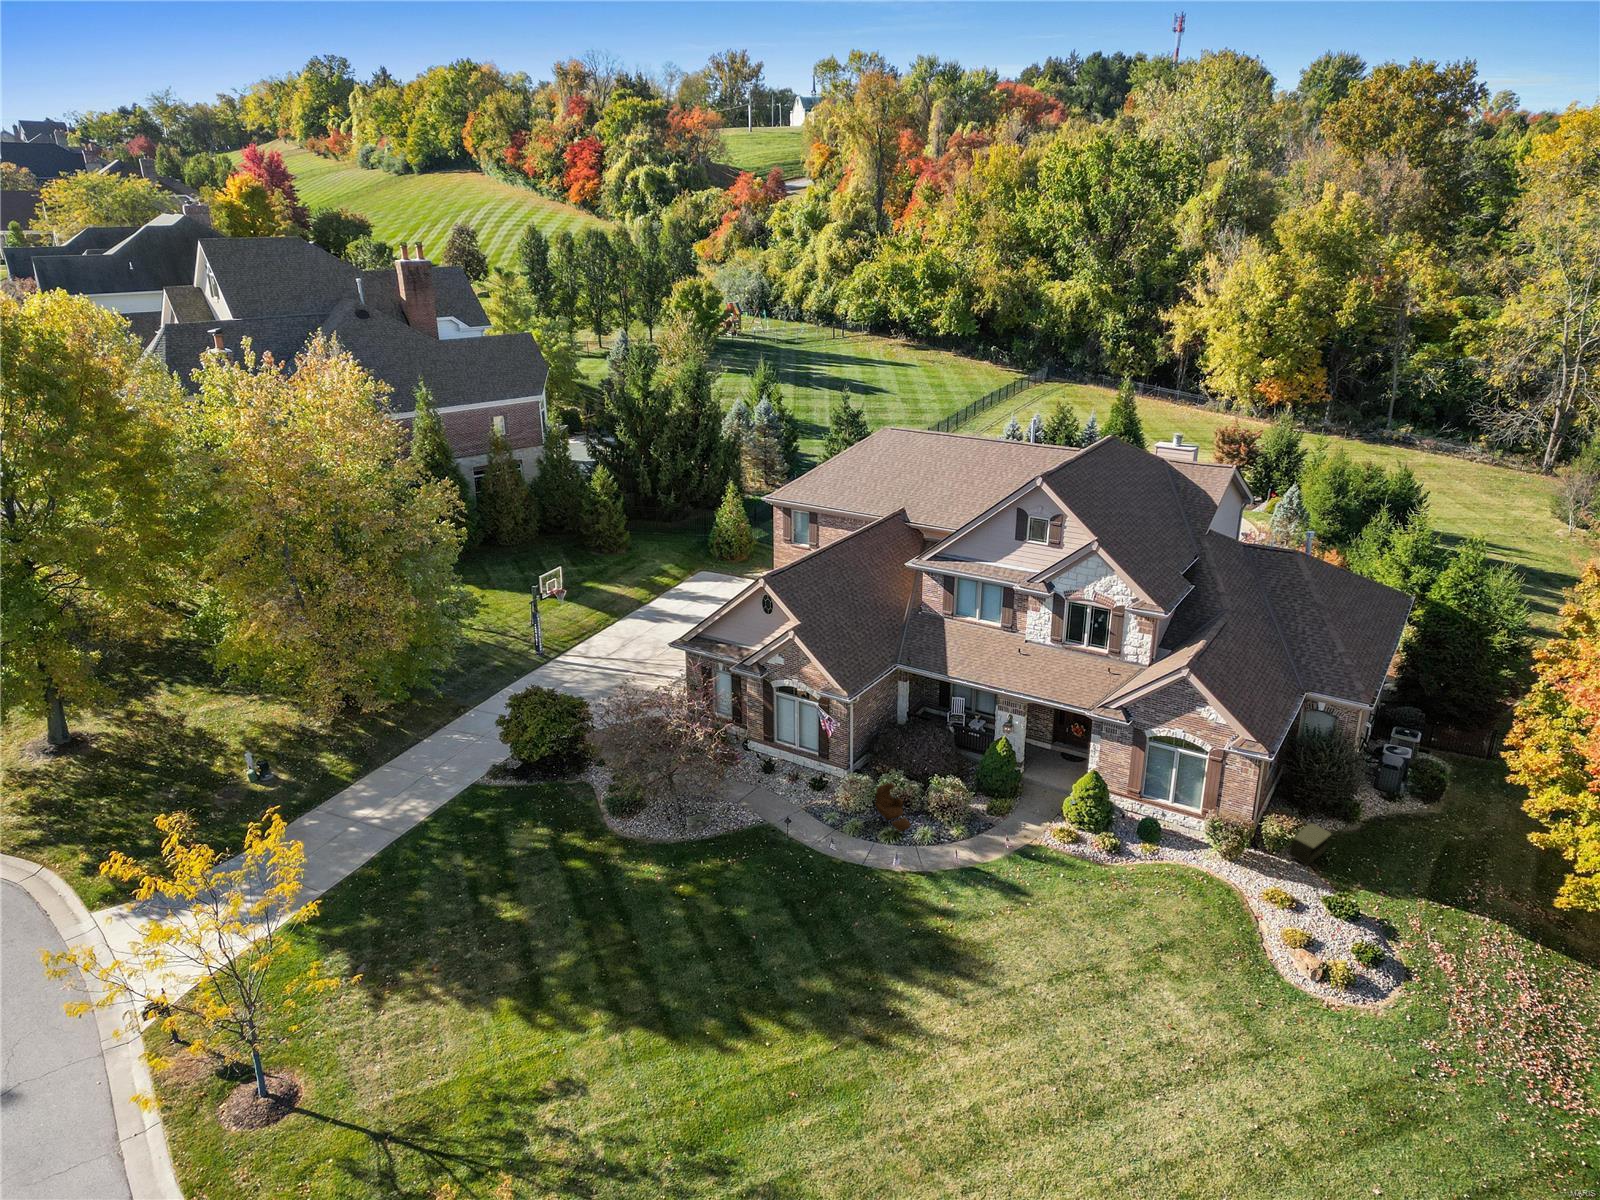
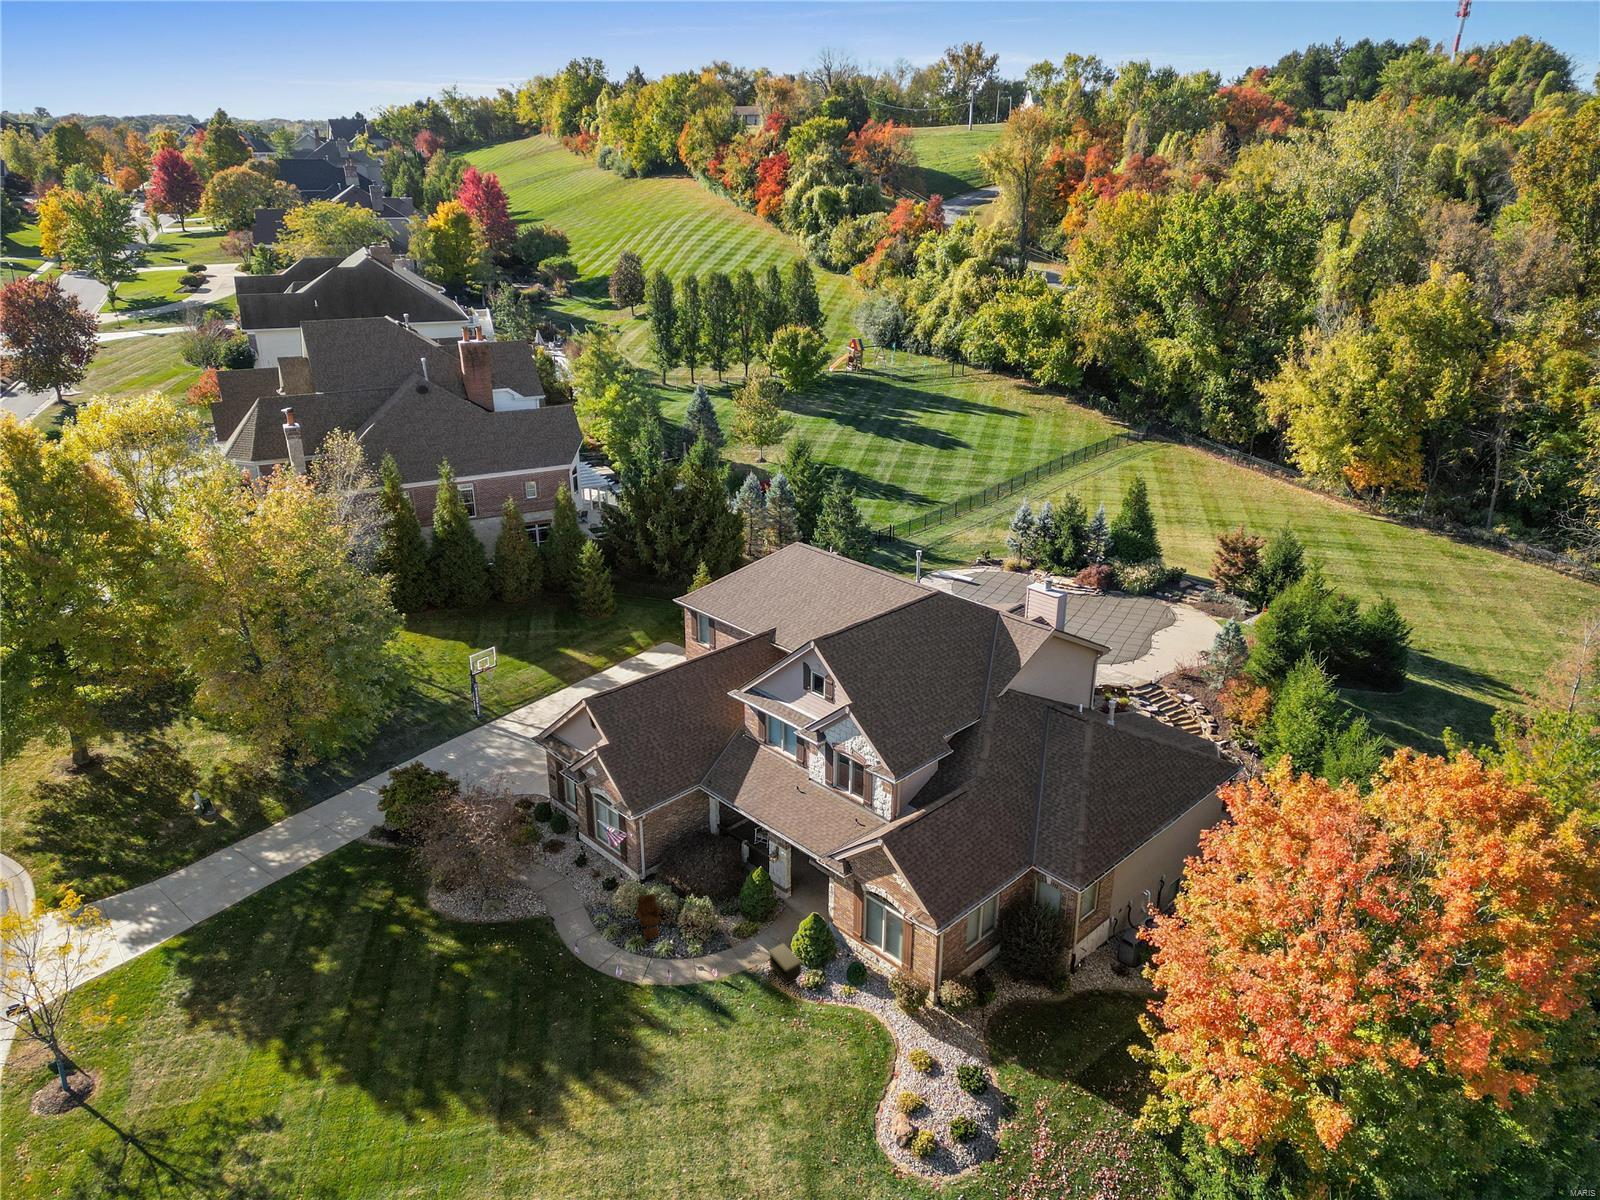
storage bench: present [1289,823,1331,865] -> present [769,944,801,984]

